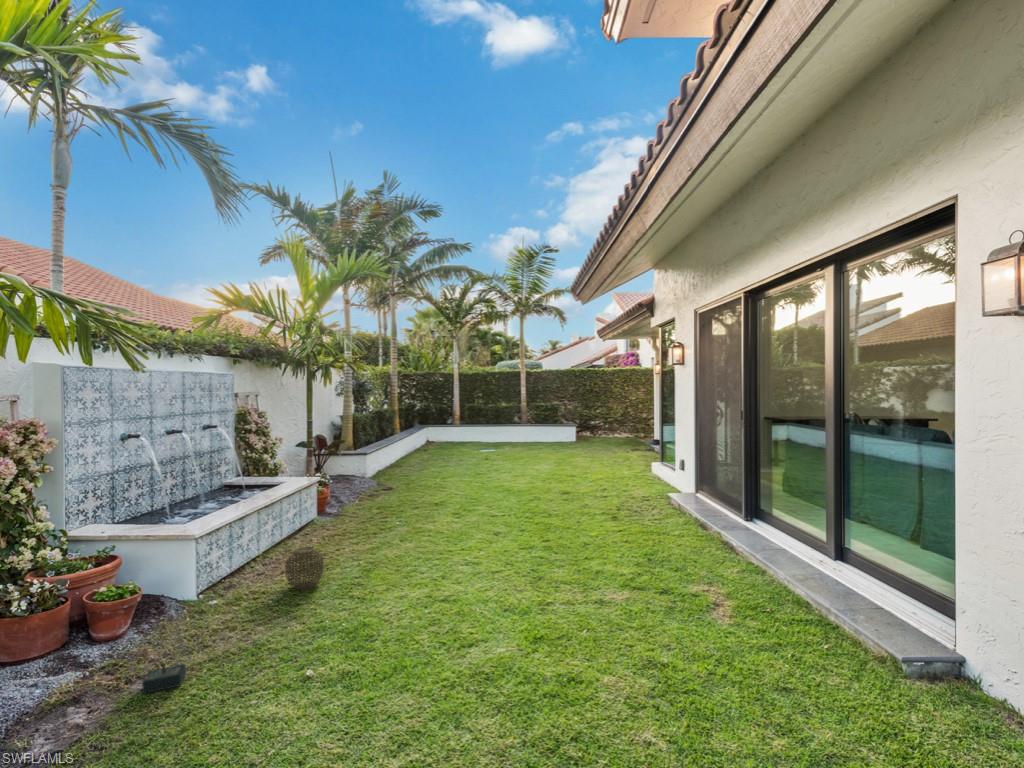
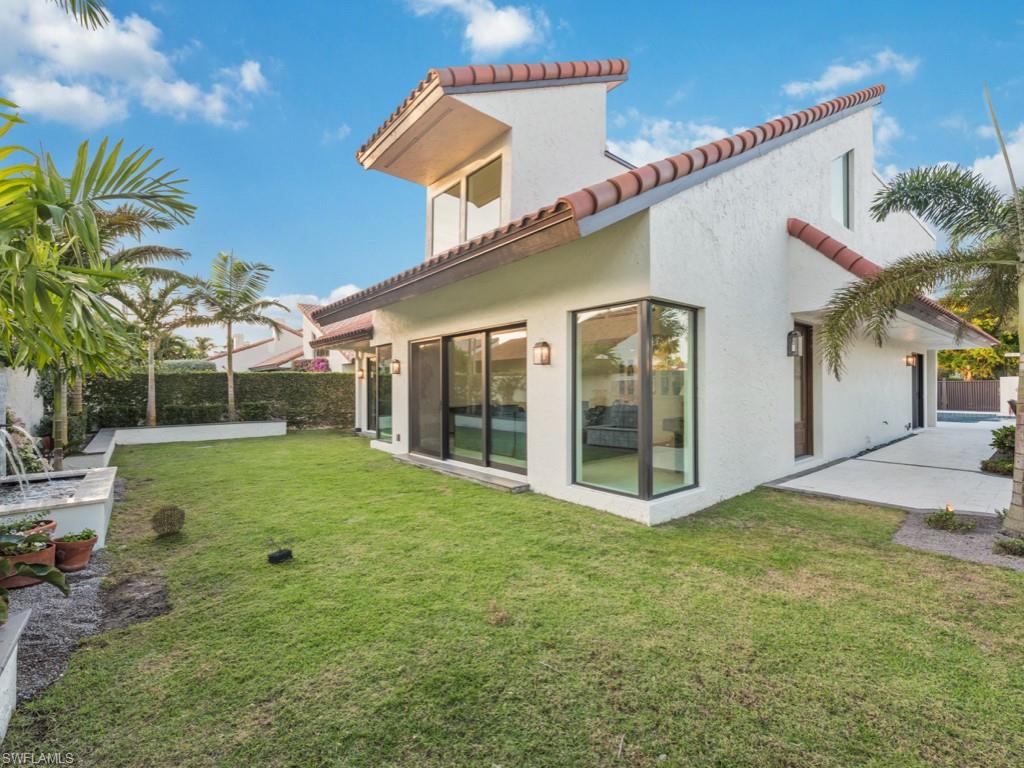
decorative plant: present [129,643,192,694] -> present [262,537,294,564]

